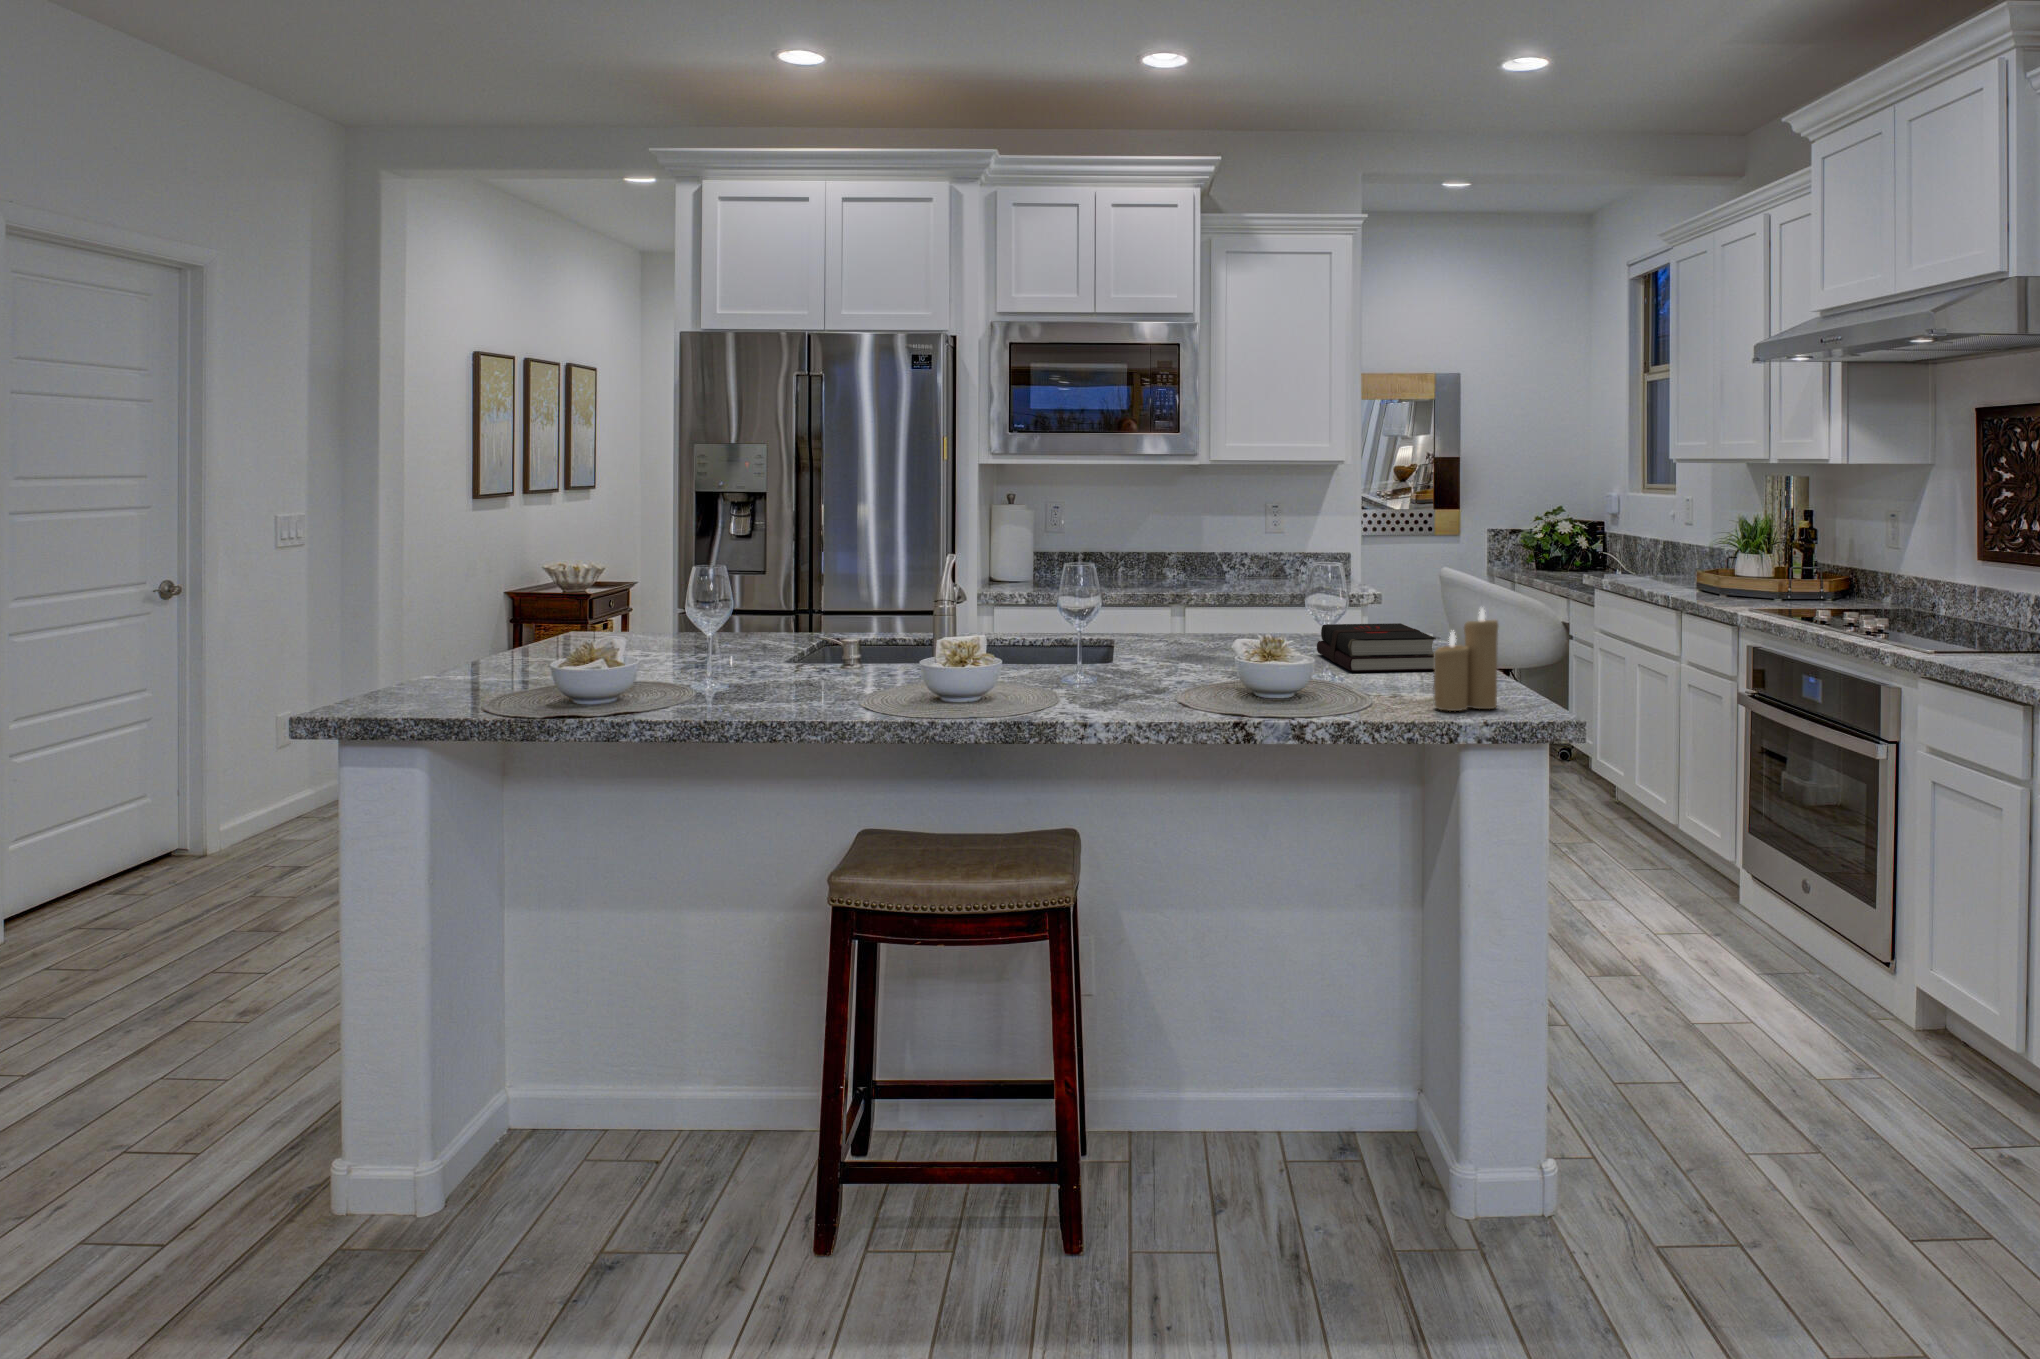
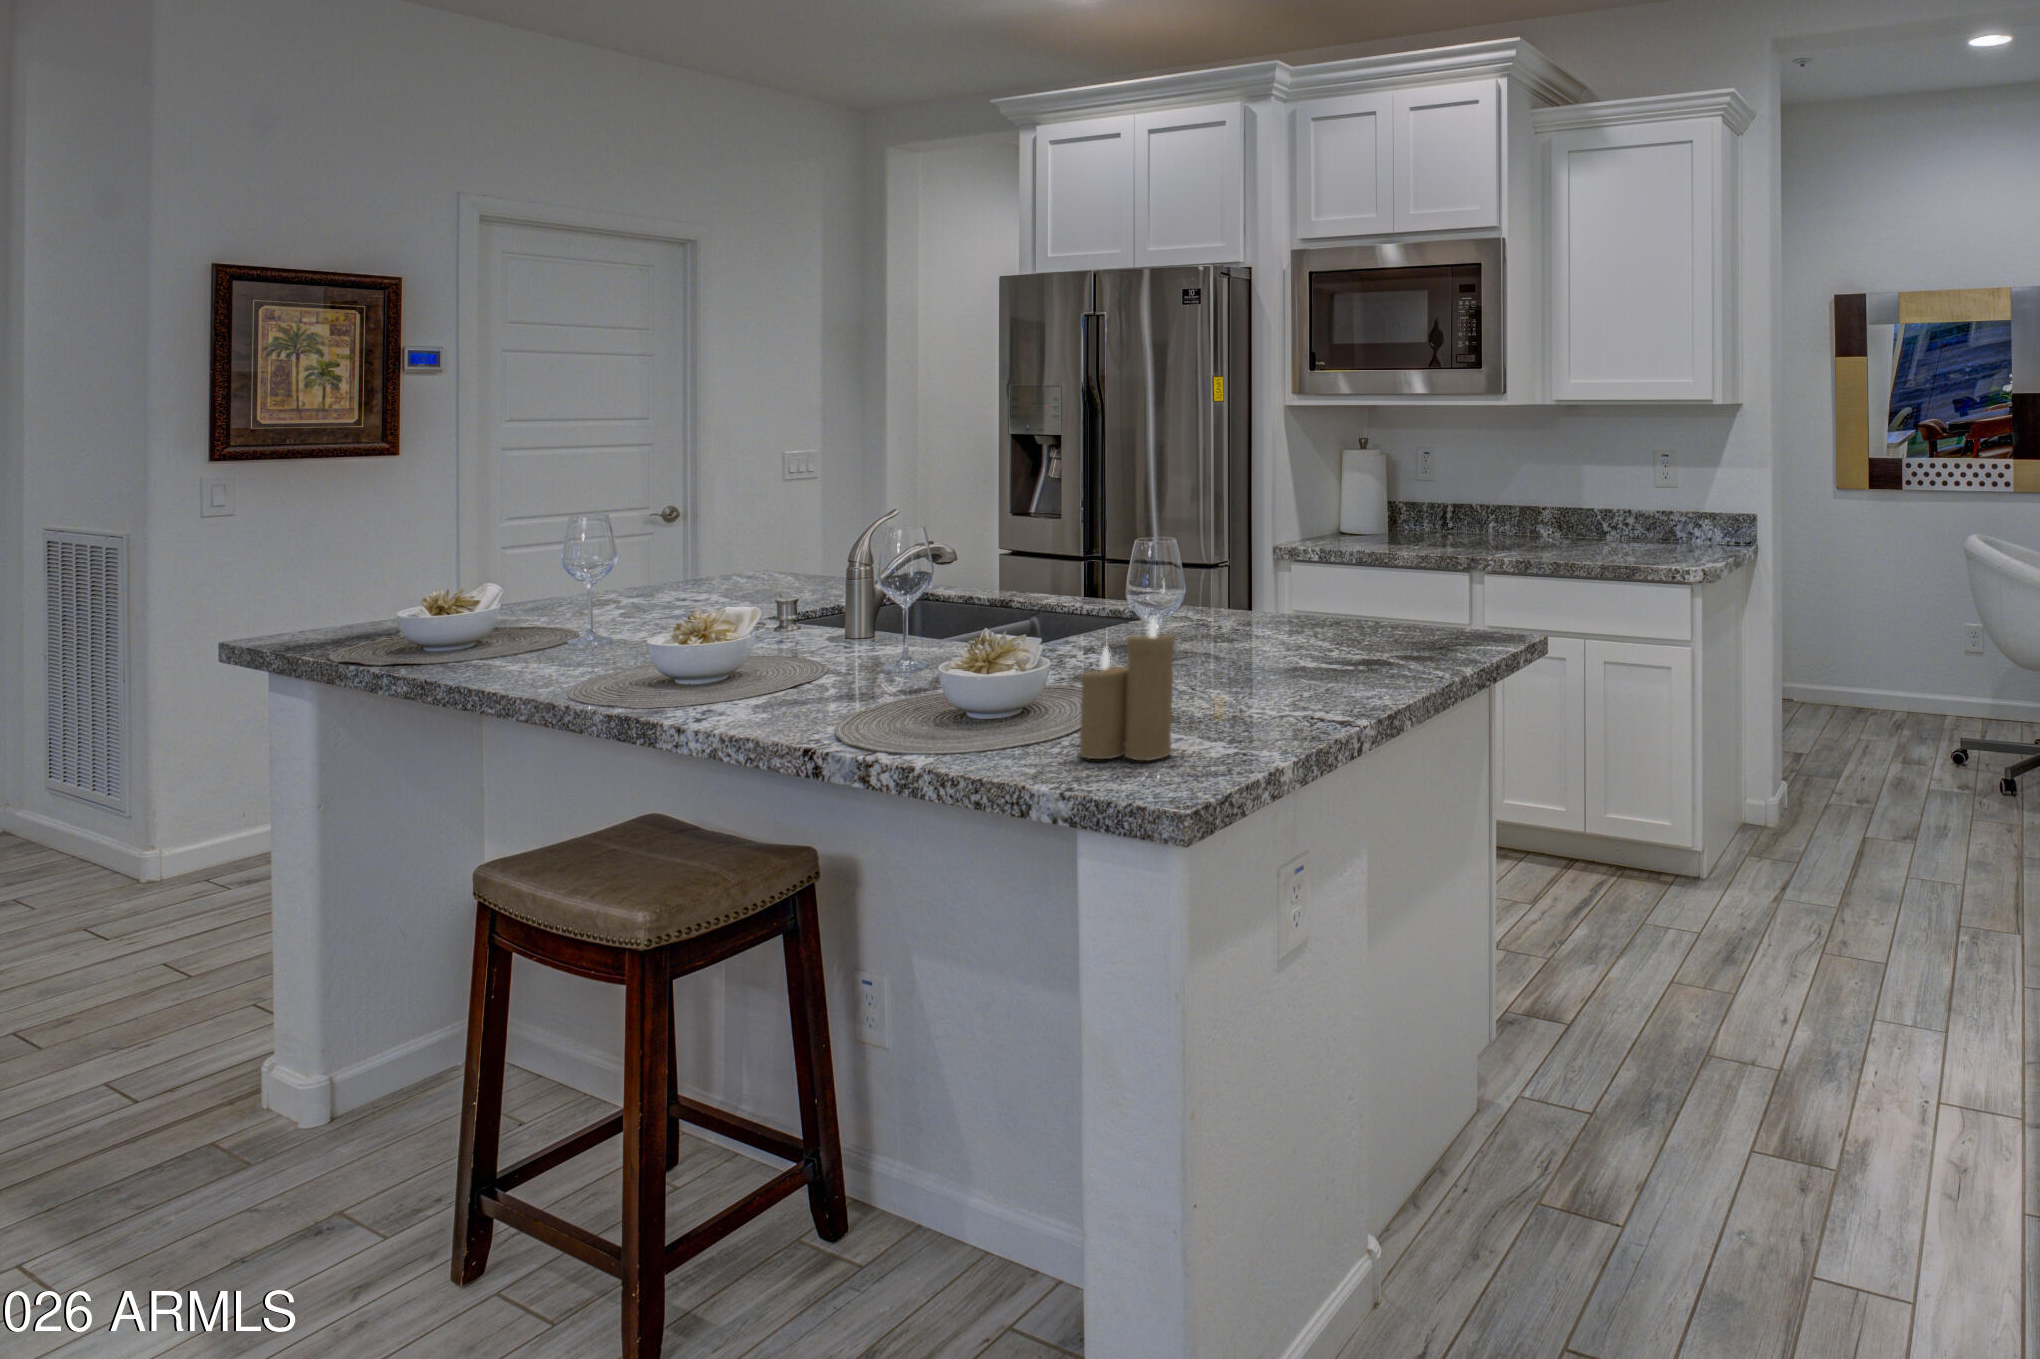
hardback book: present [1317,623,1436,672] -> none [1197,617,1367,691]

